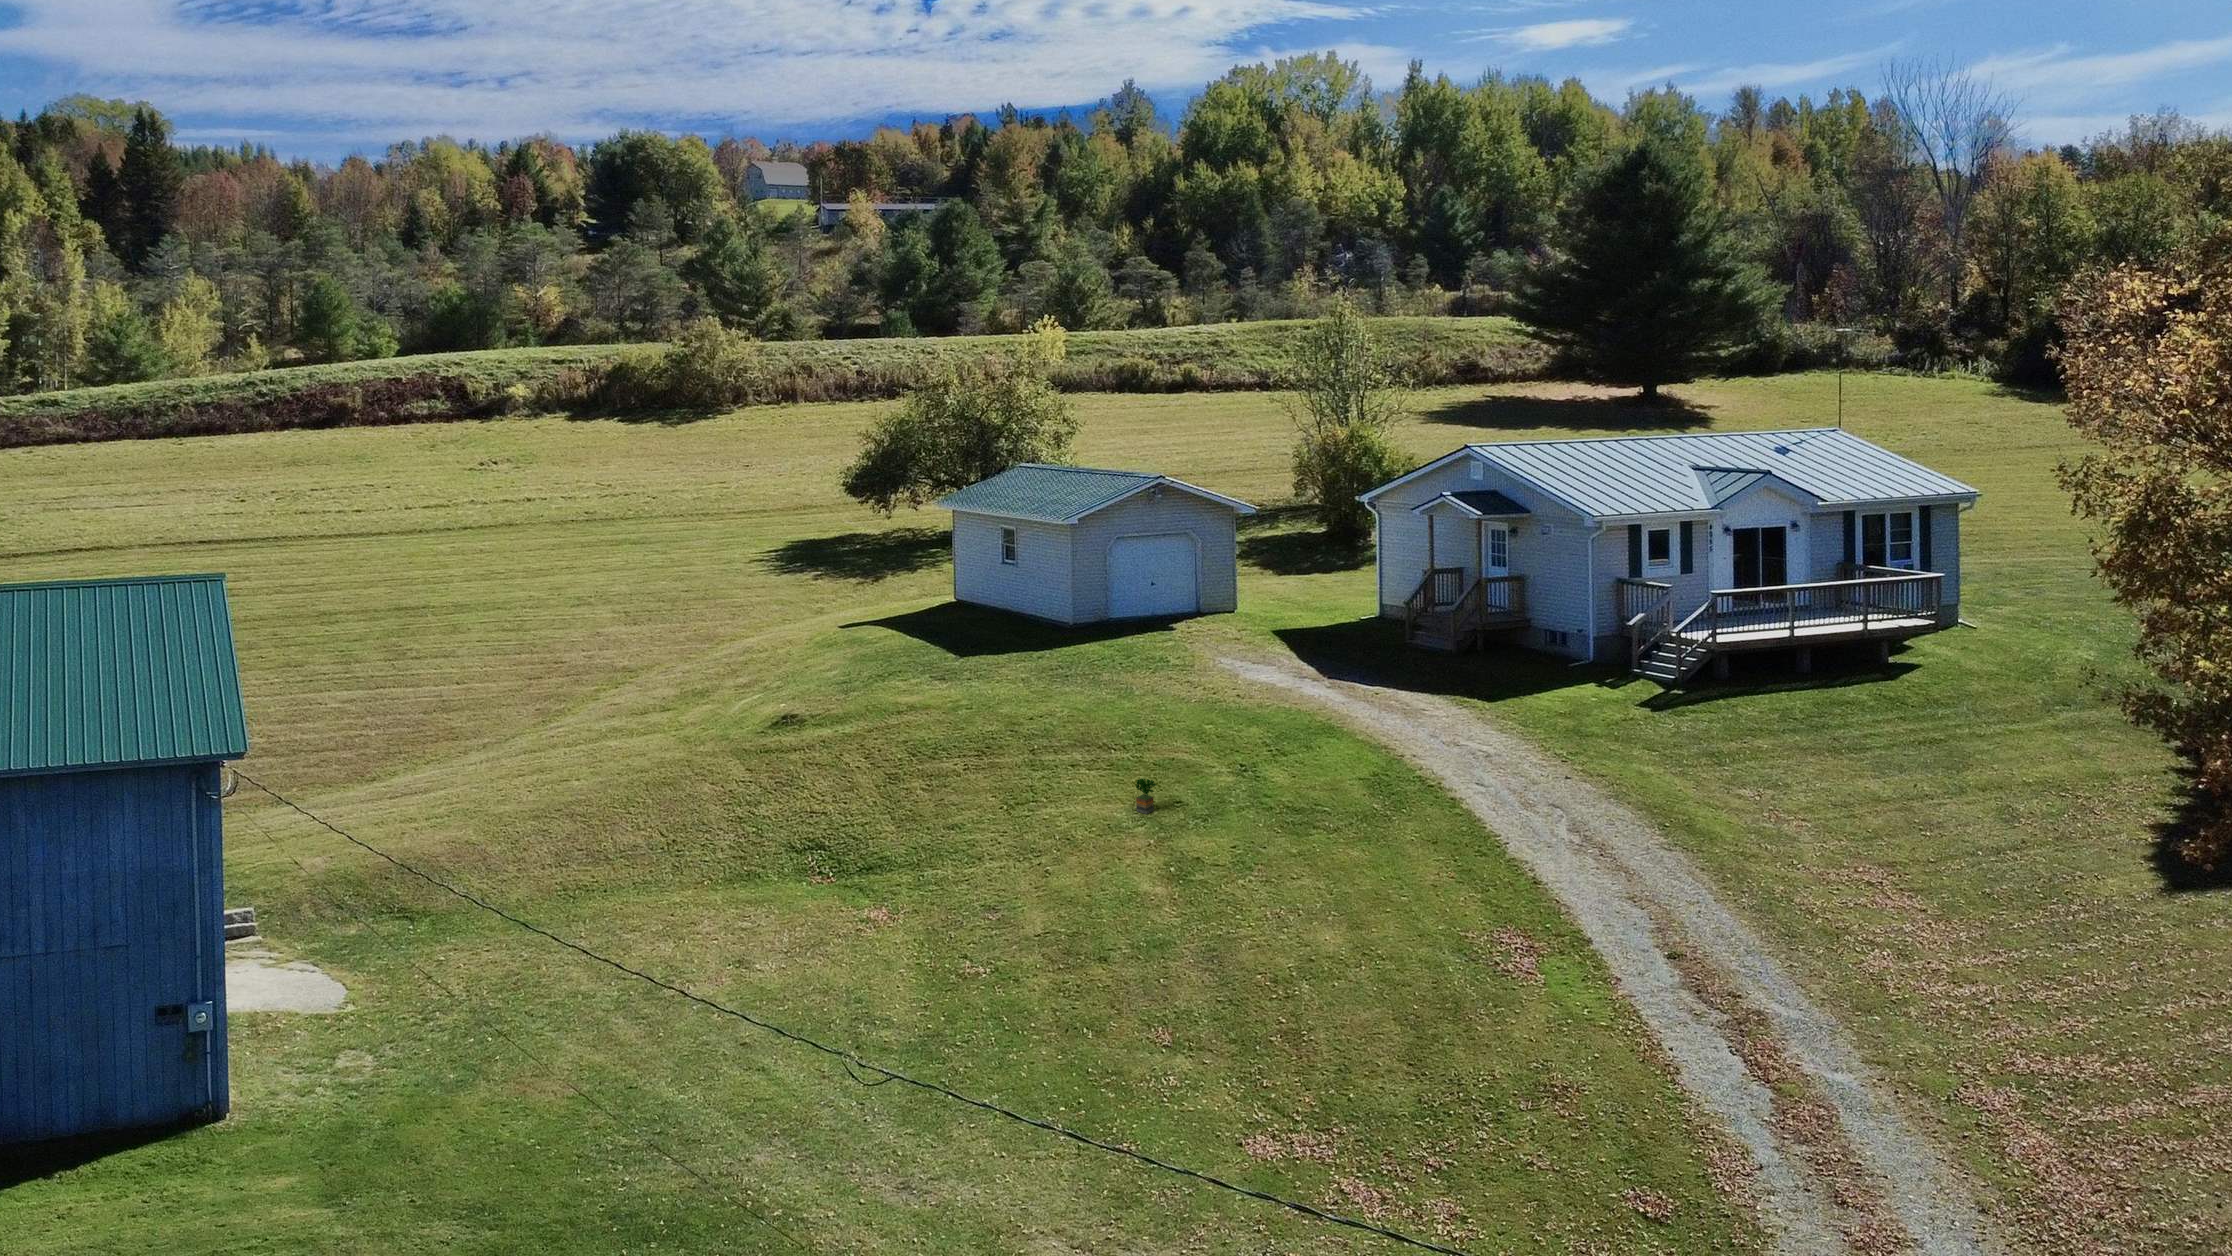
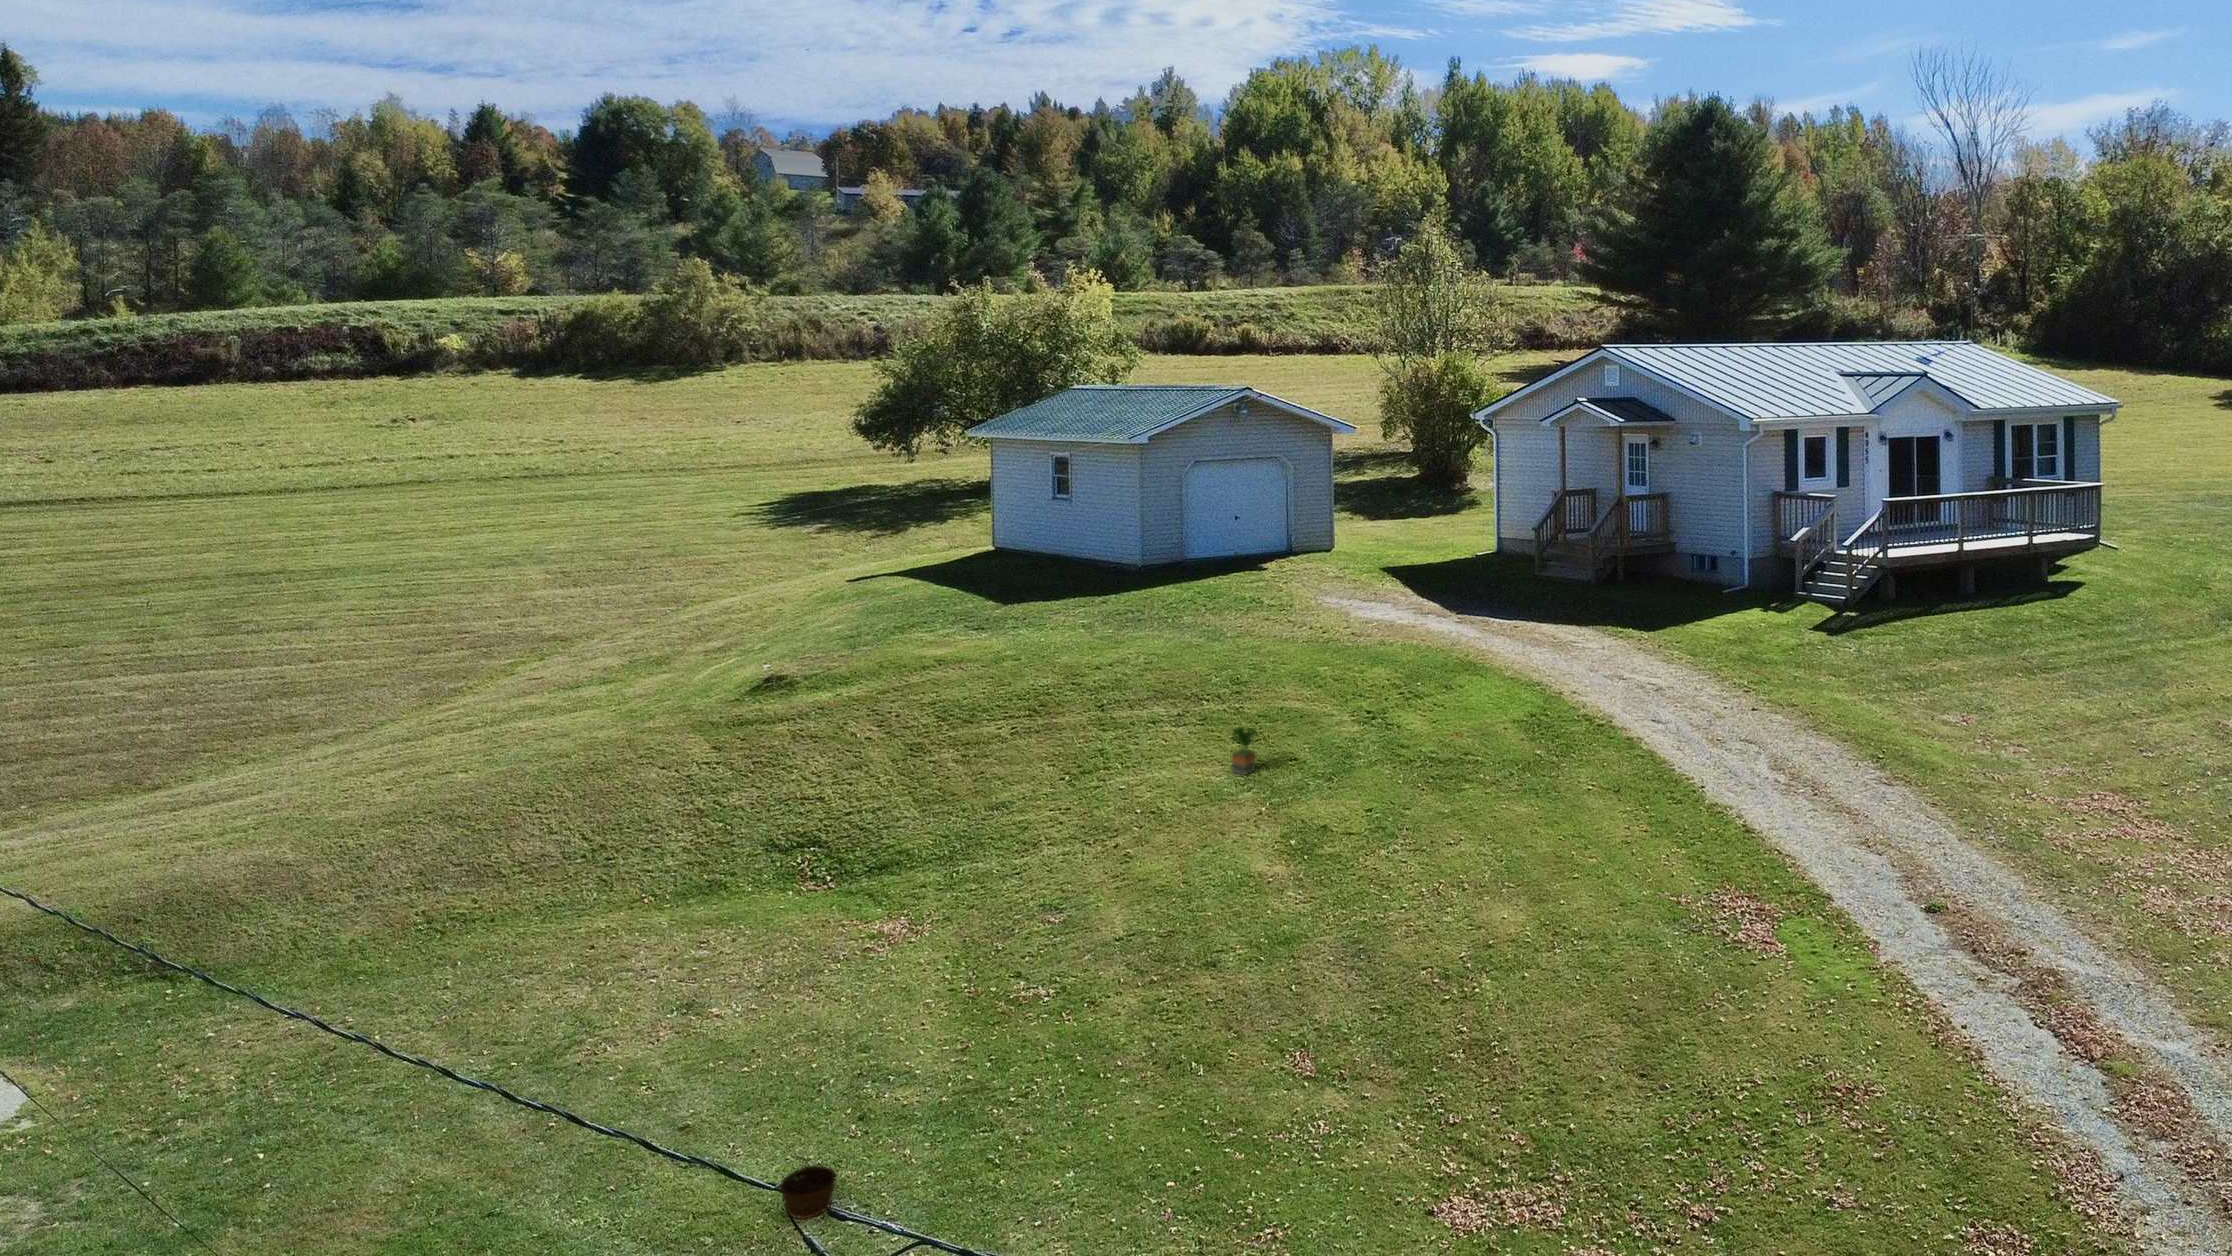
basket: none [866,1048,897,1078] -> present [780,1166,837,1219]

